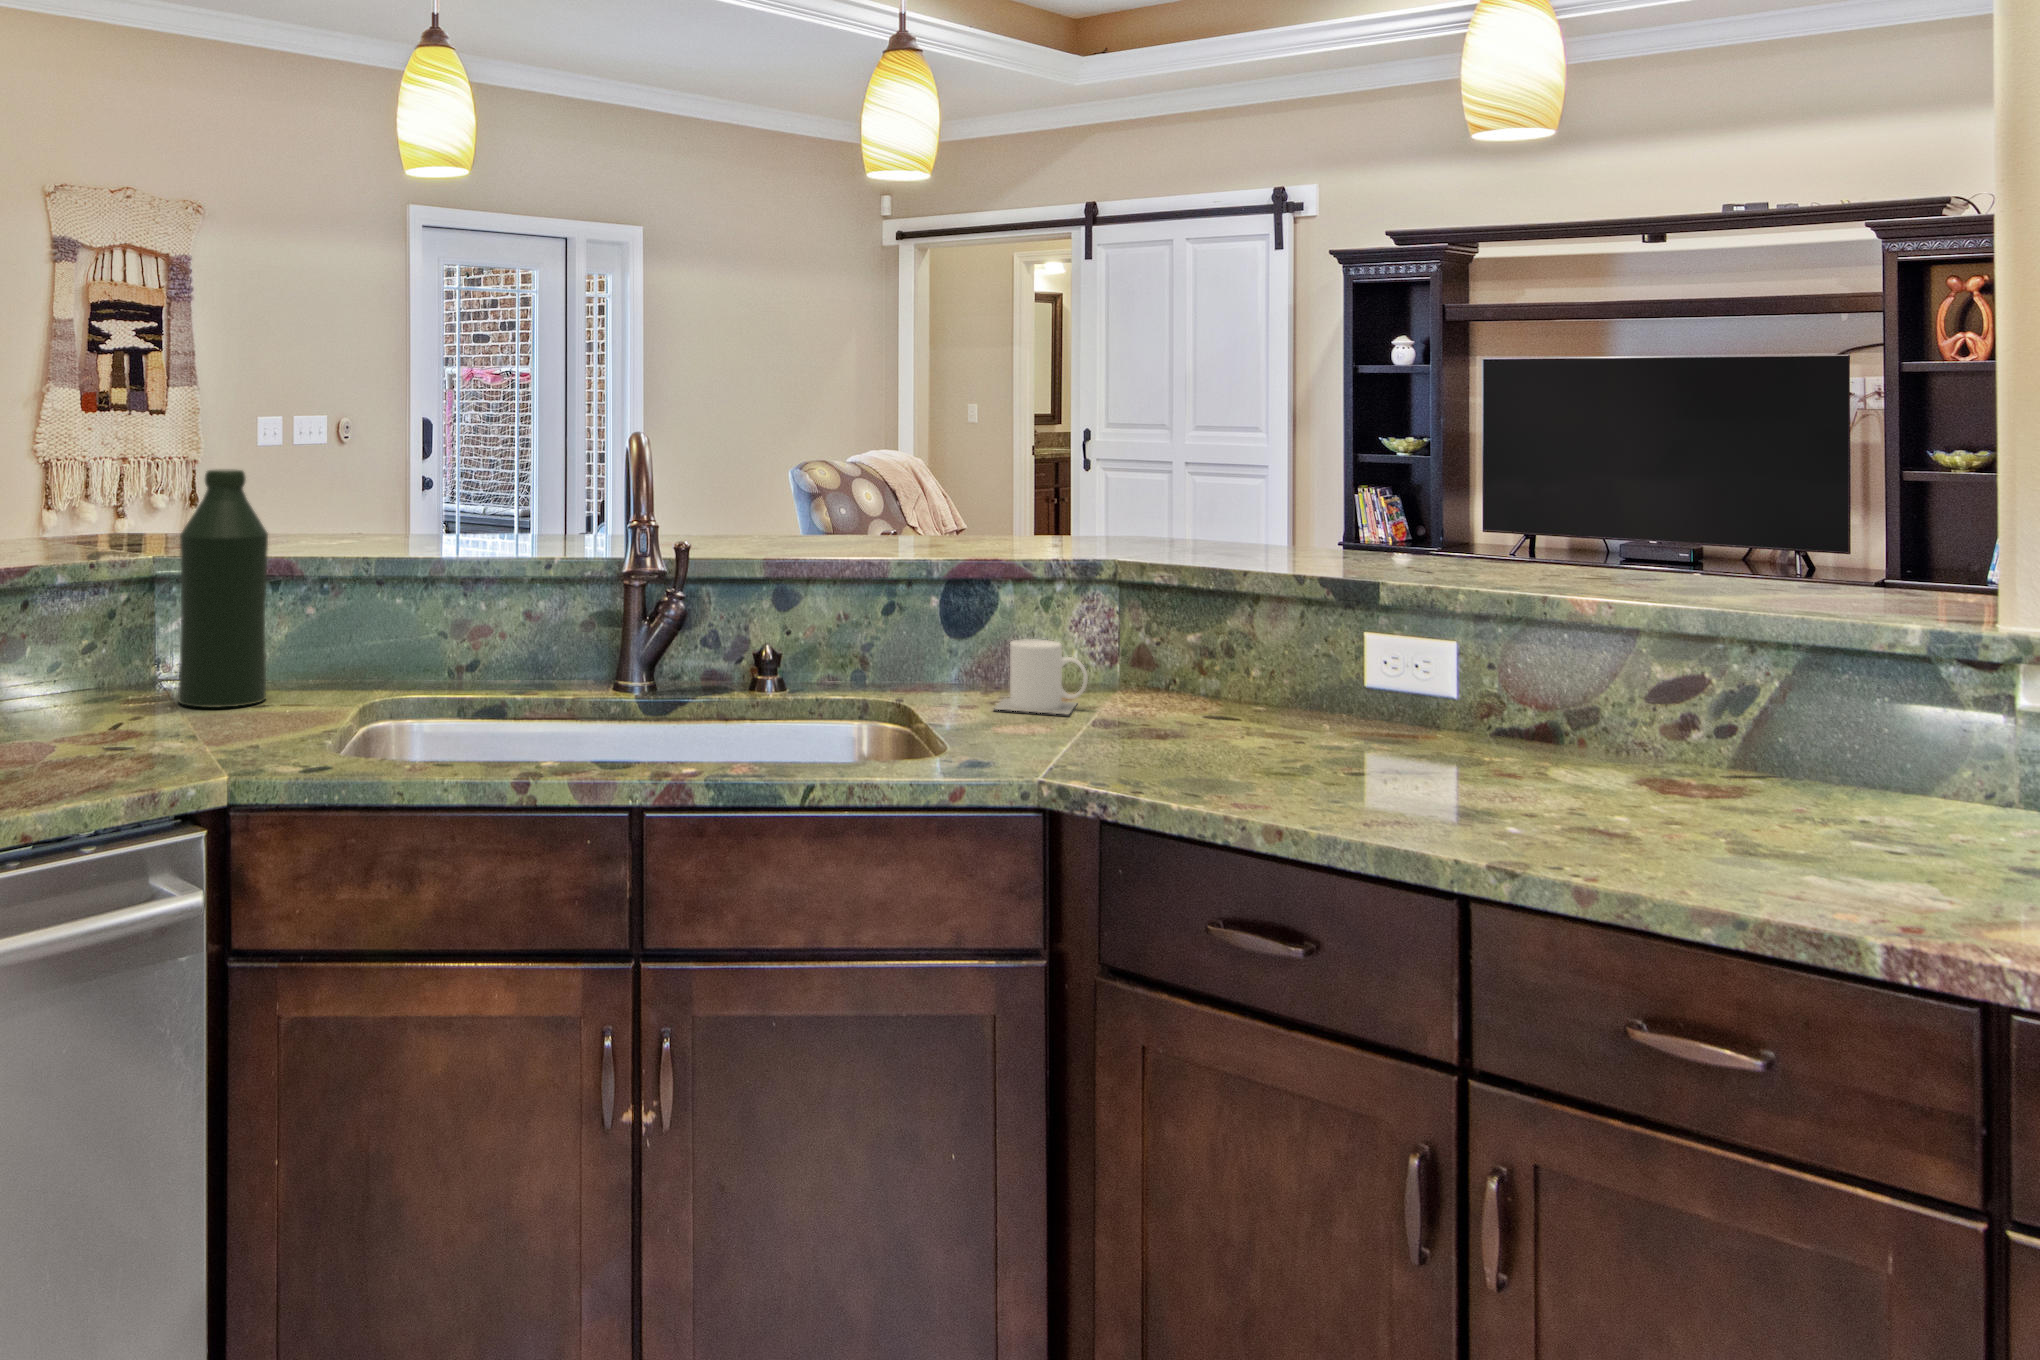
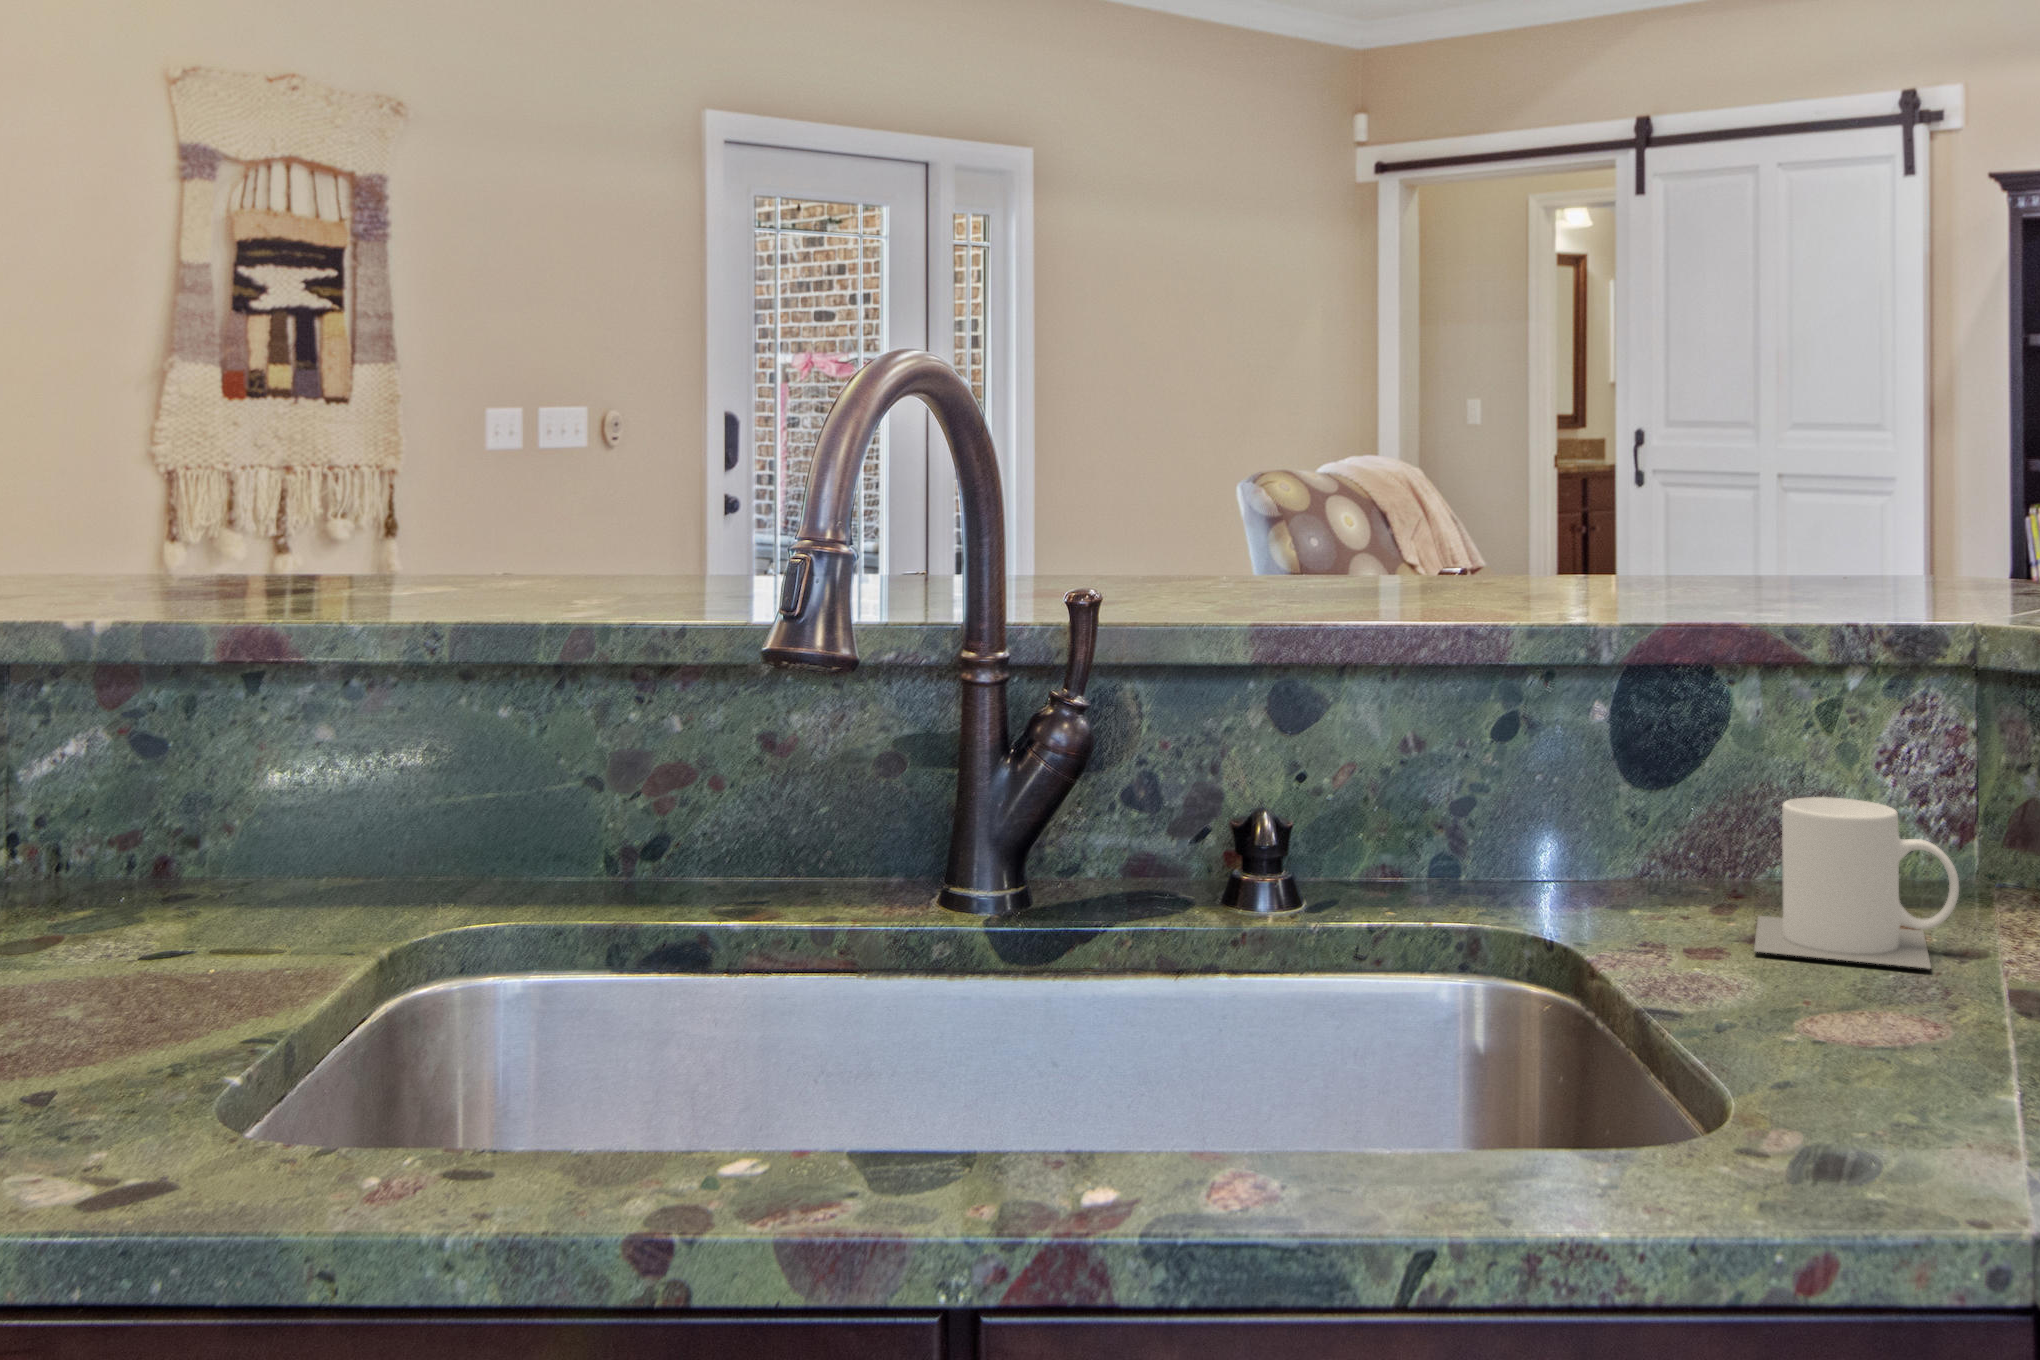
bottle: present [178,469,268,708] -> none [51,447,247,940]

